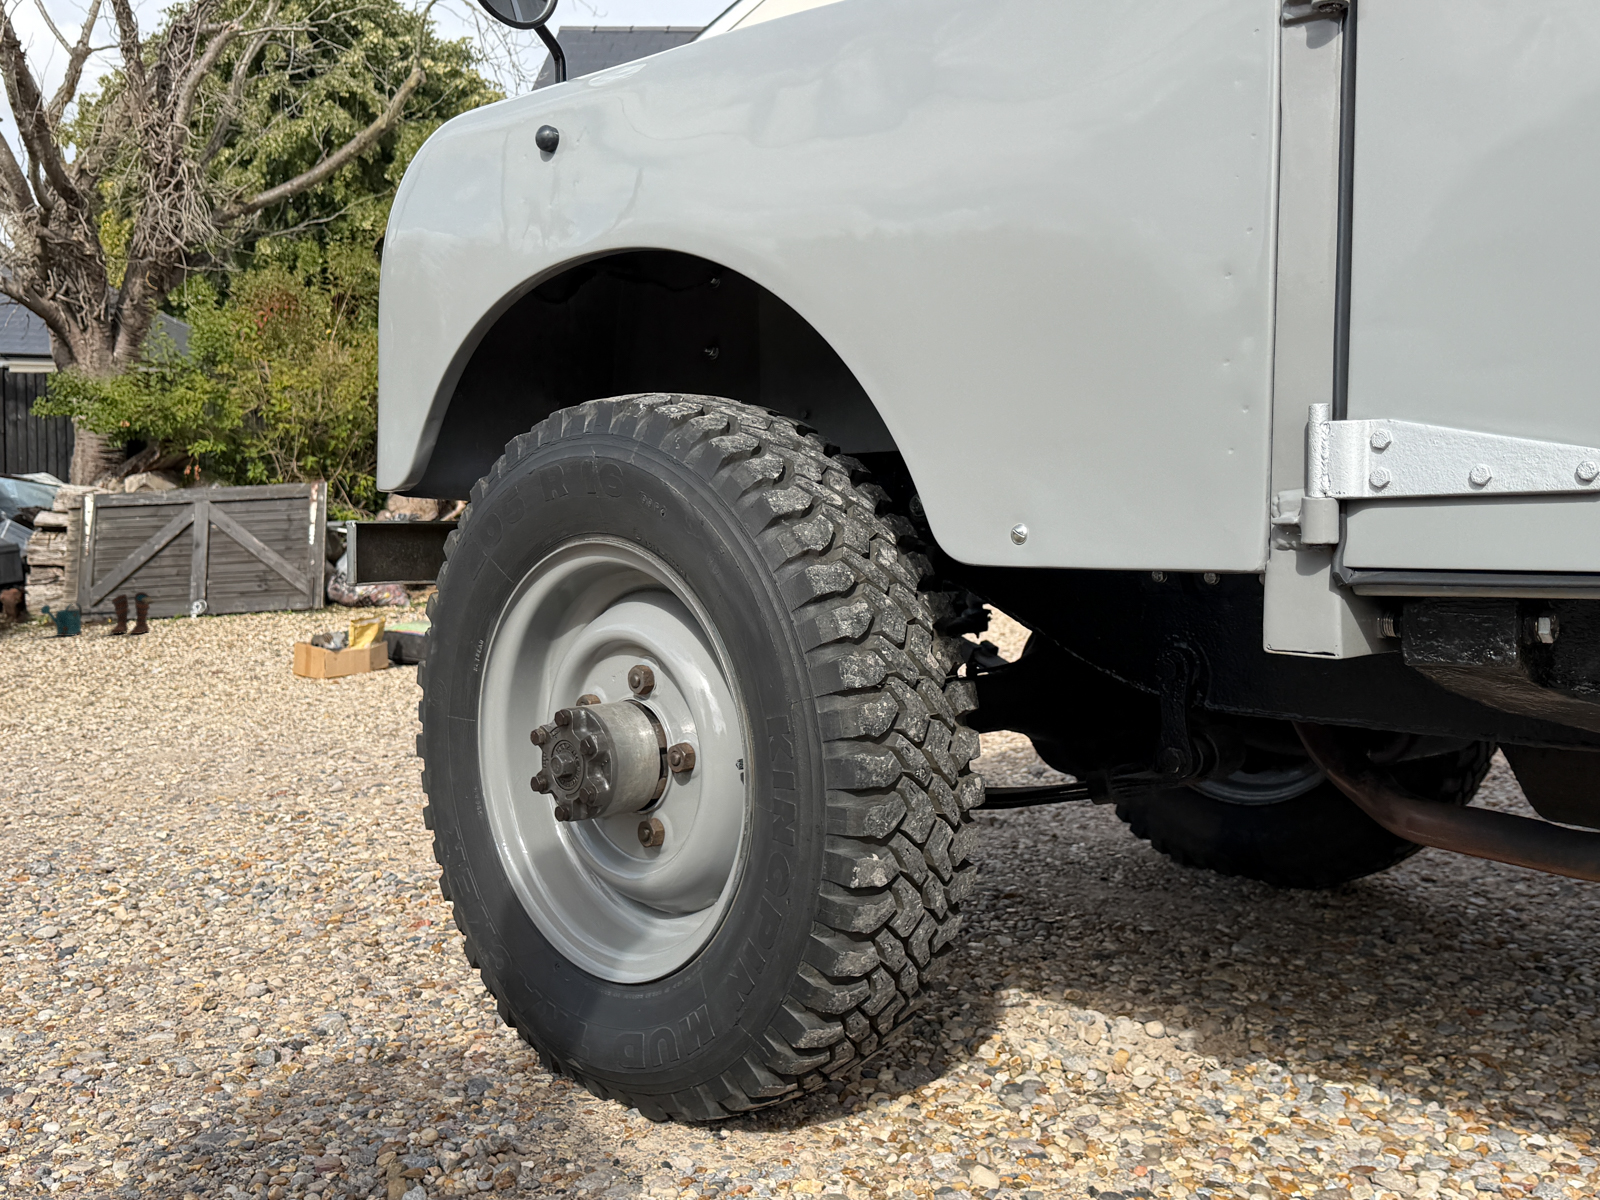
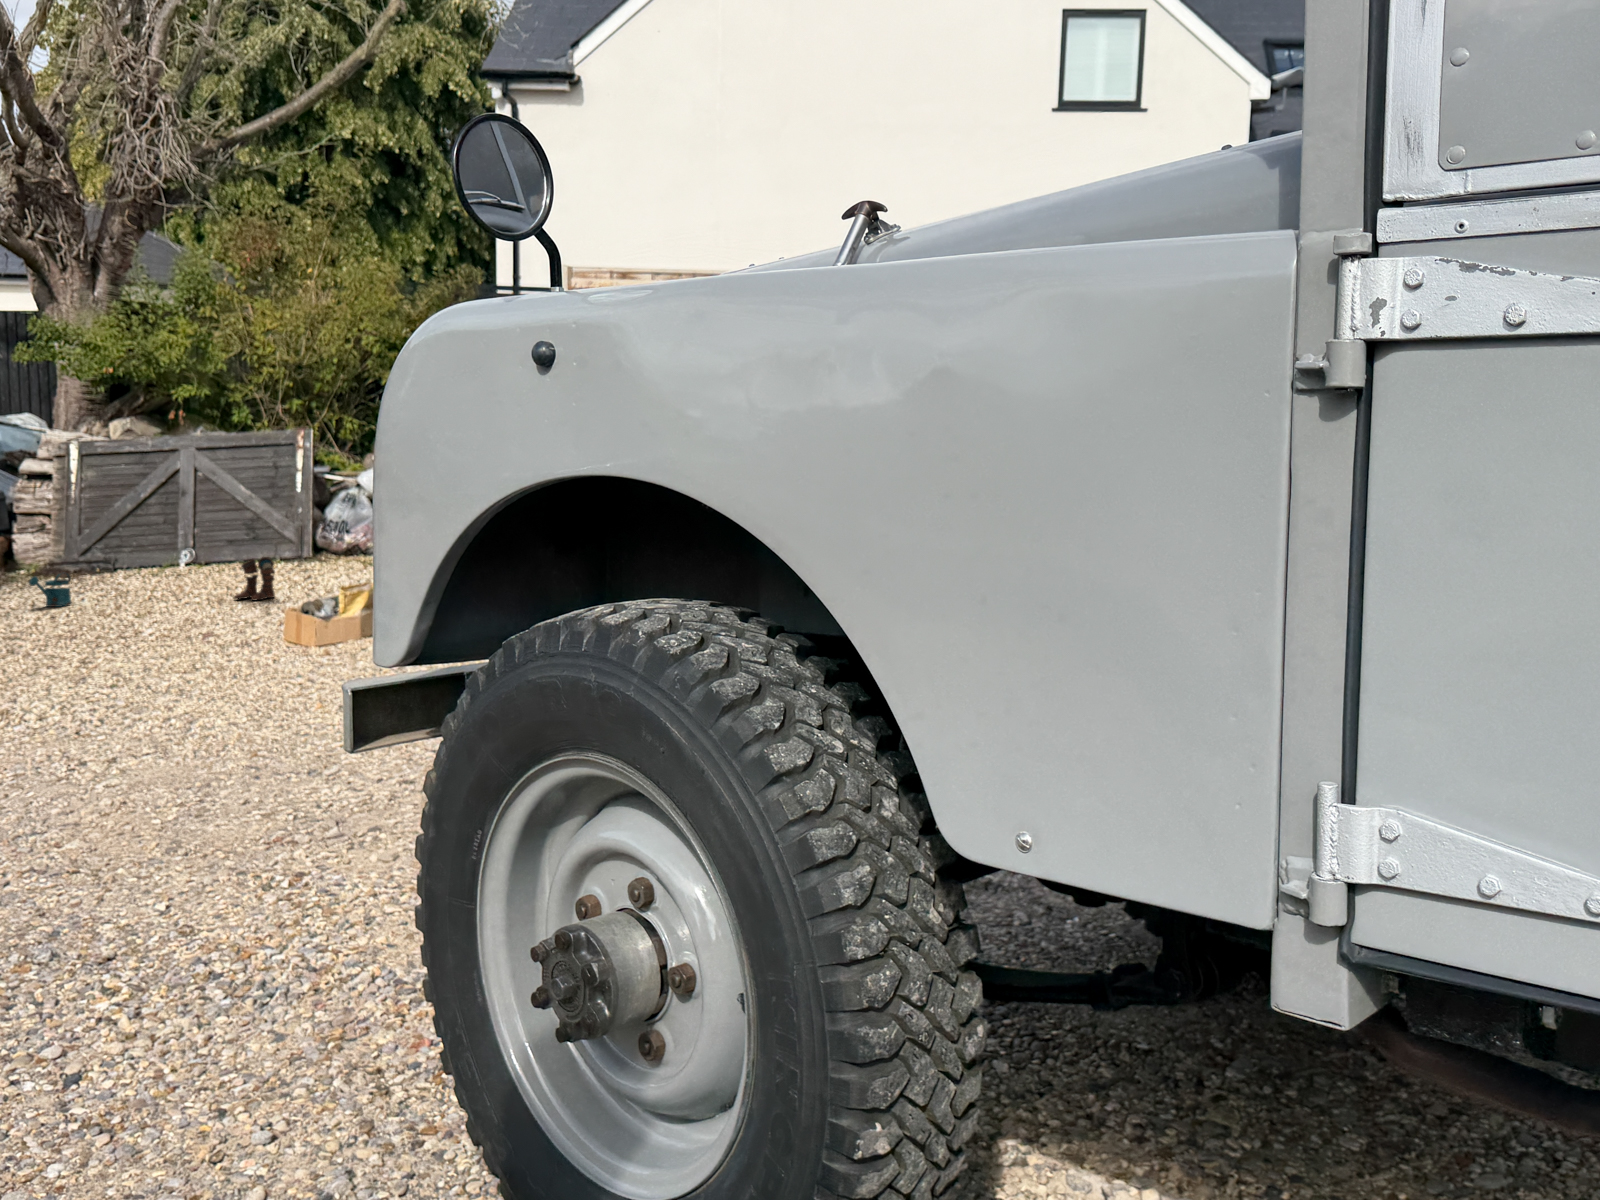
boots: present [110,592,154,634] -> present [234,557,275,600]

